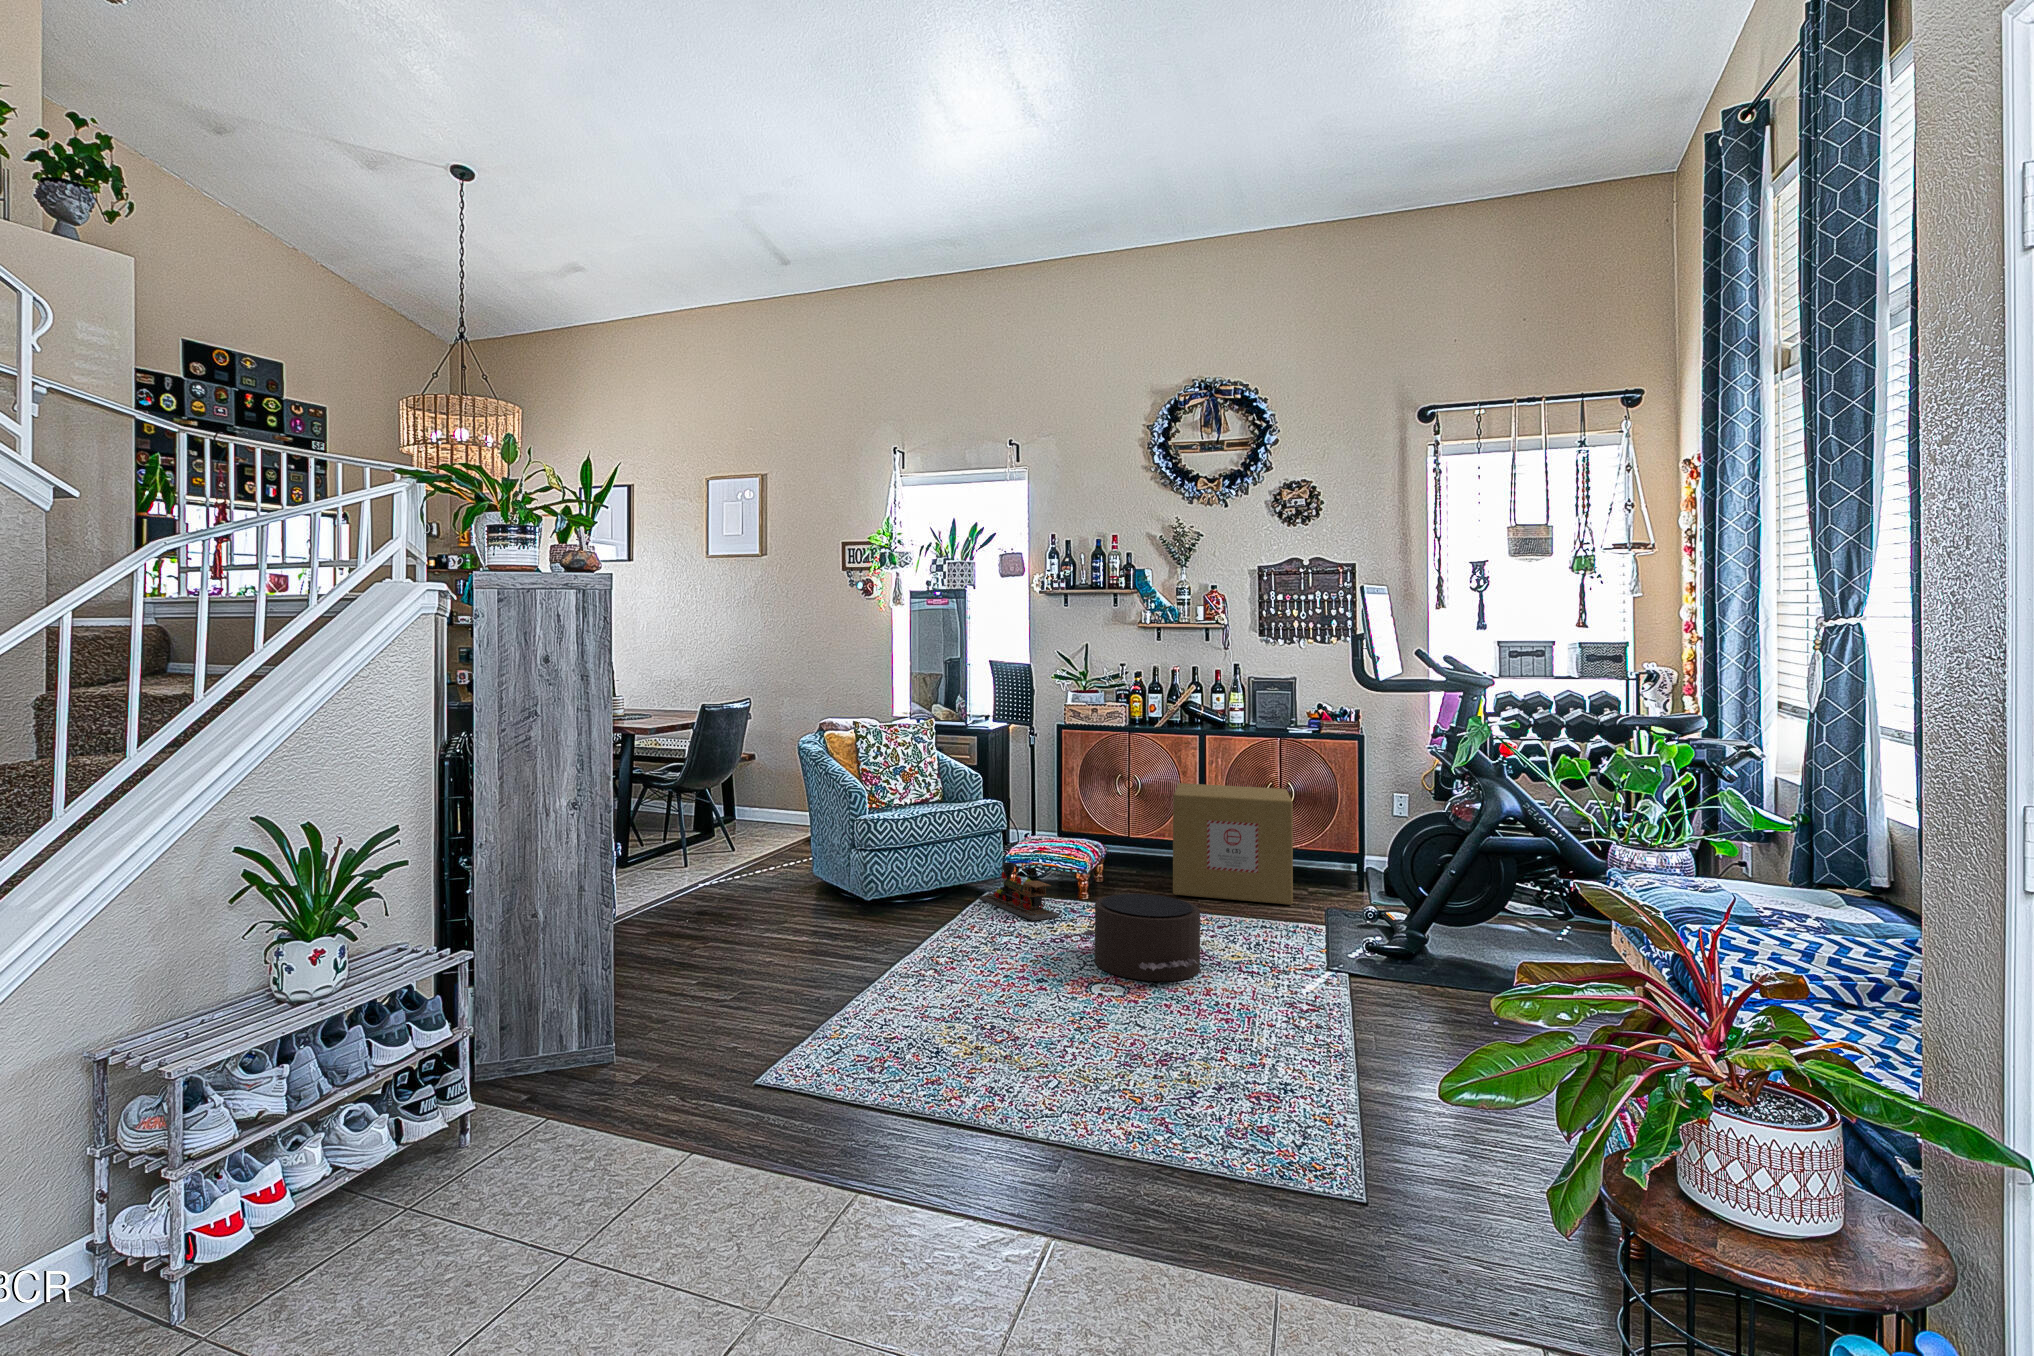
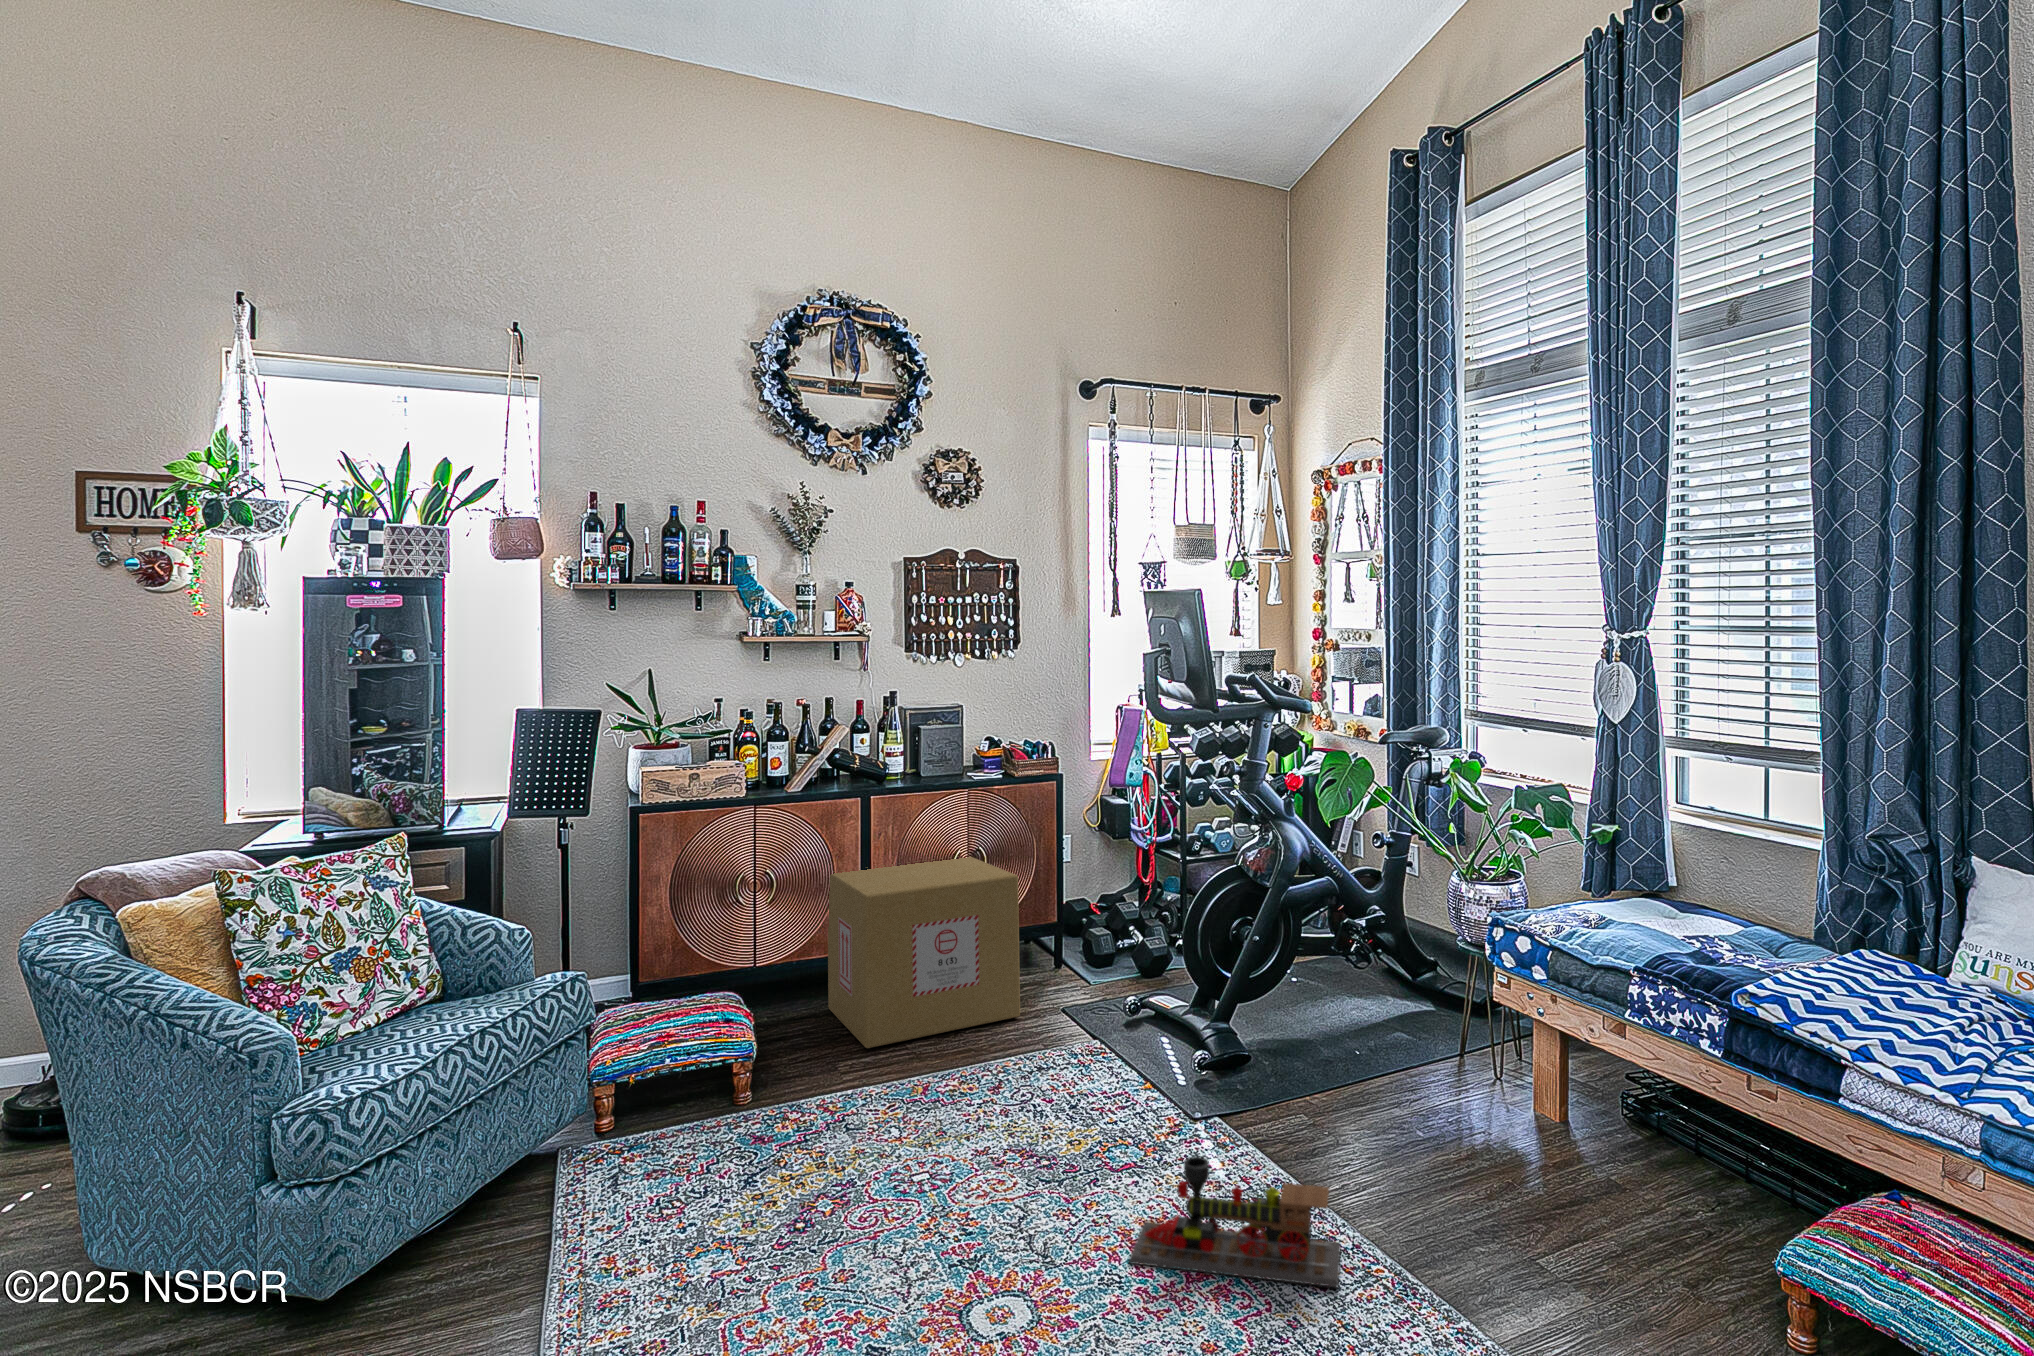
toy train: present [979,862,1059,921] -> present [1129,1156,1341,1287]
pouf: present [1081,894,1200,981] -> none [845,1078,1080,1260]

